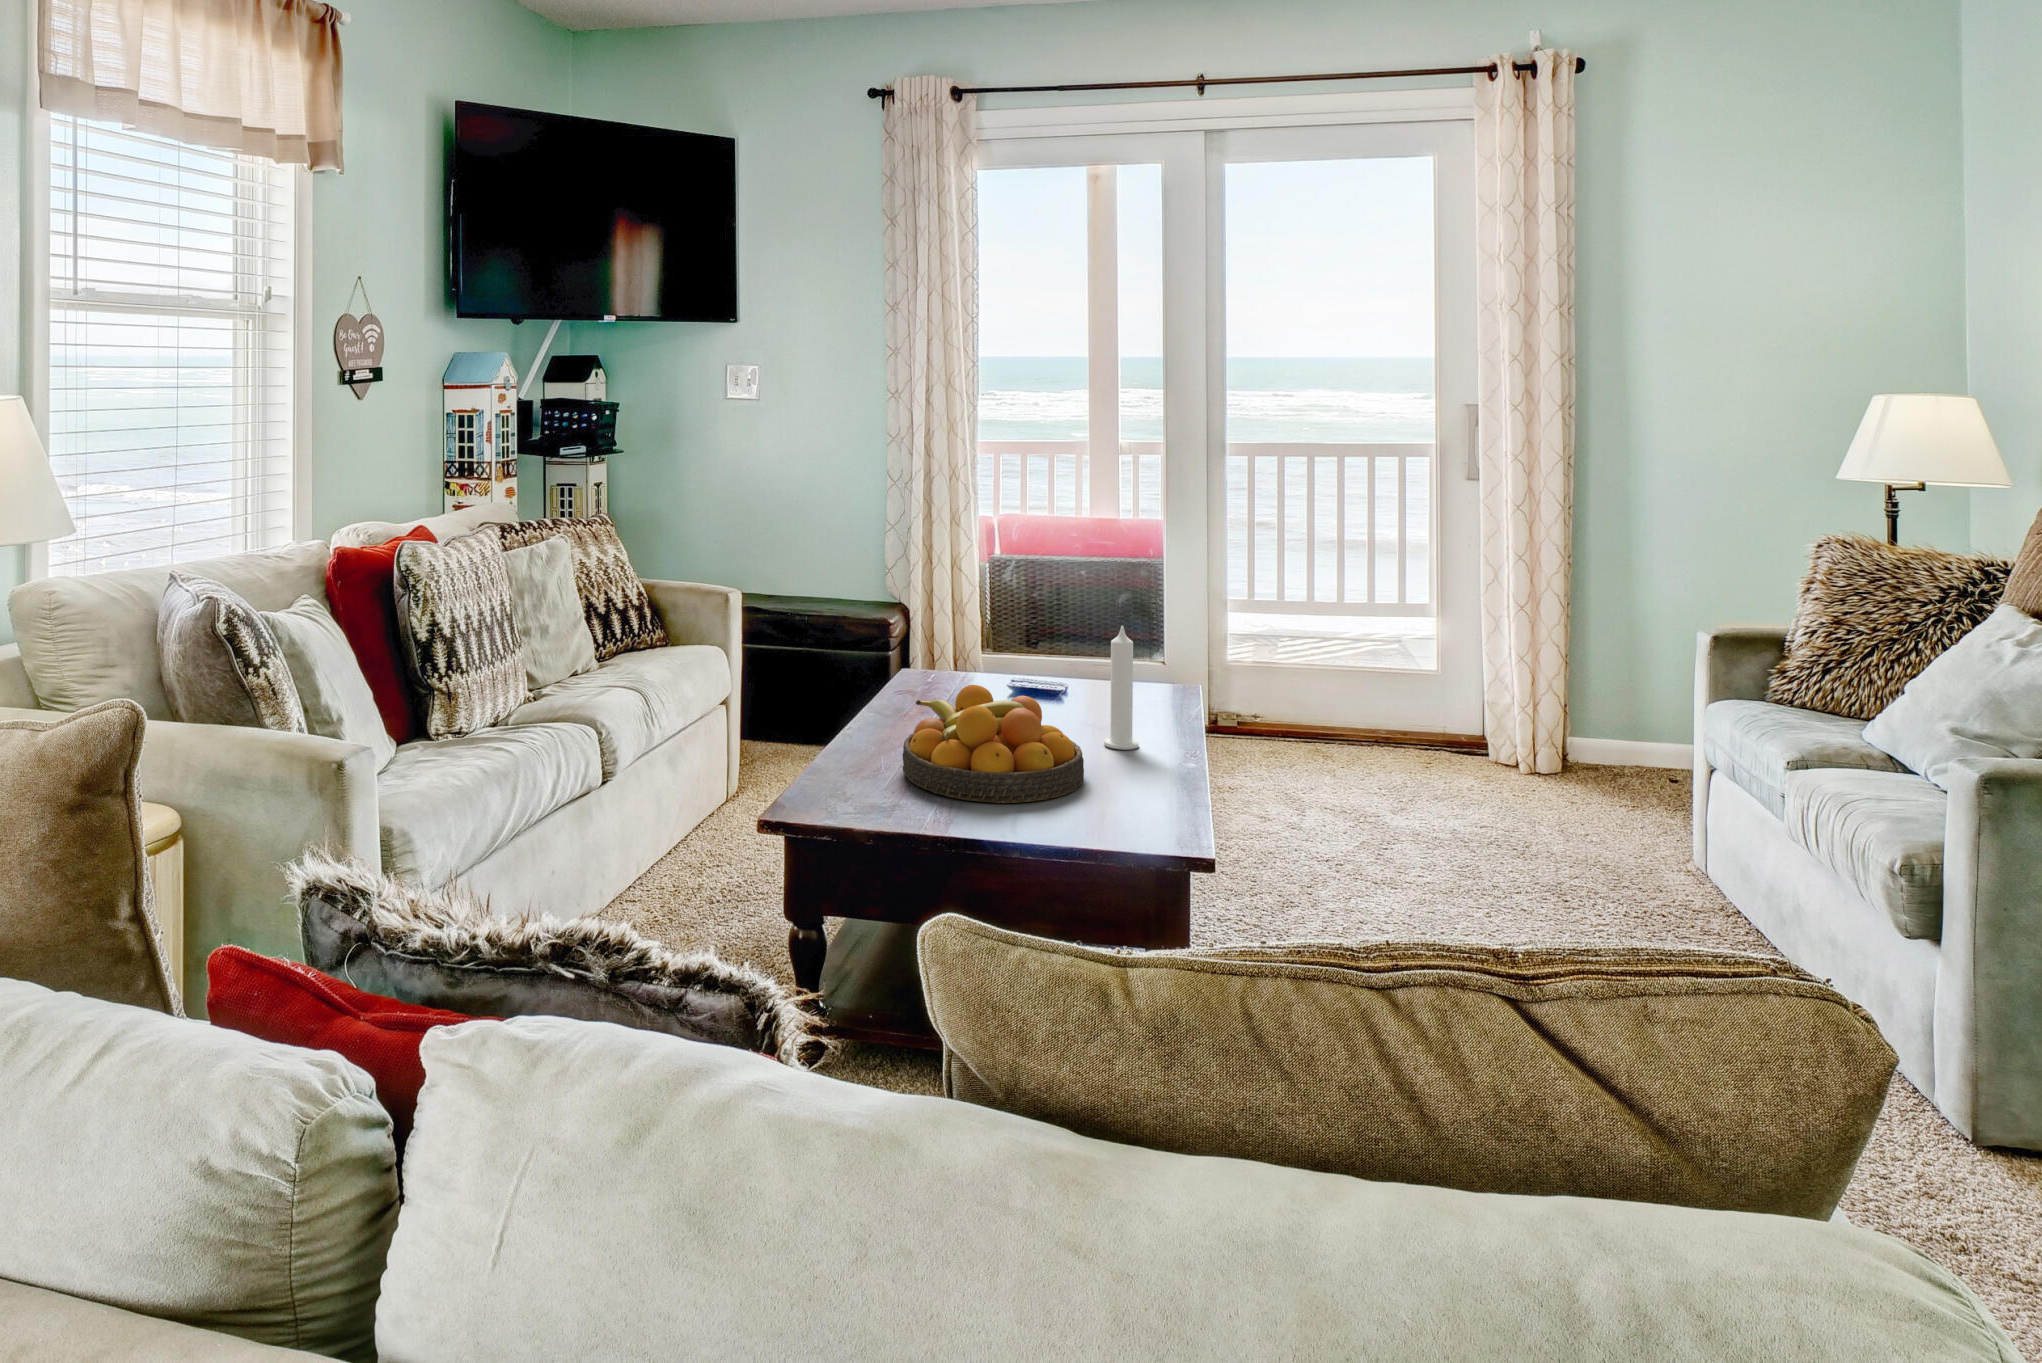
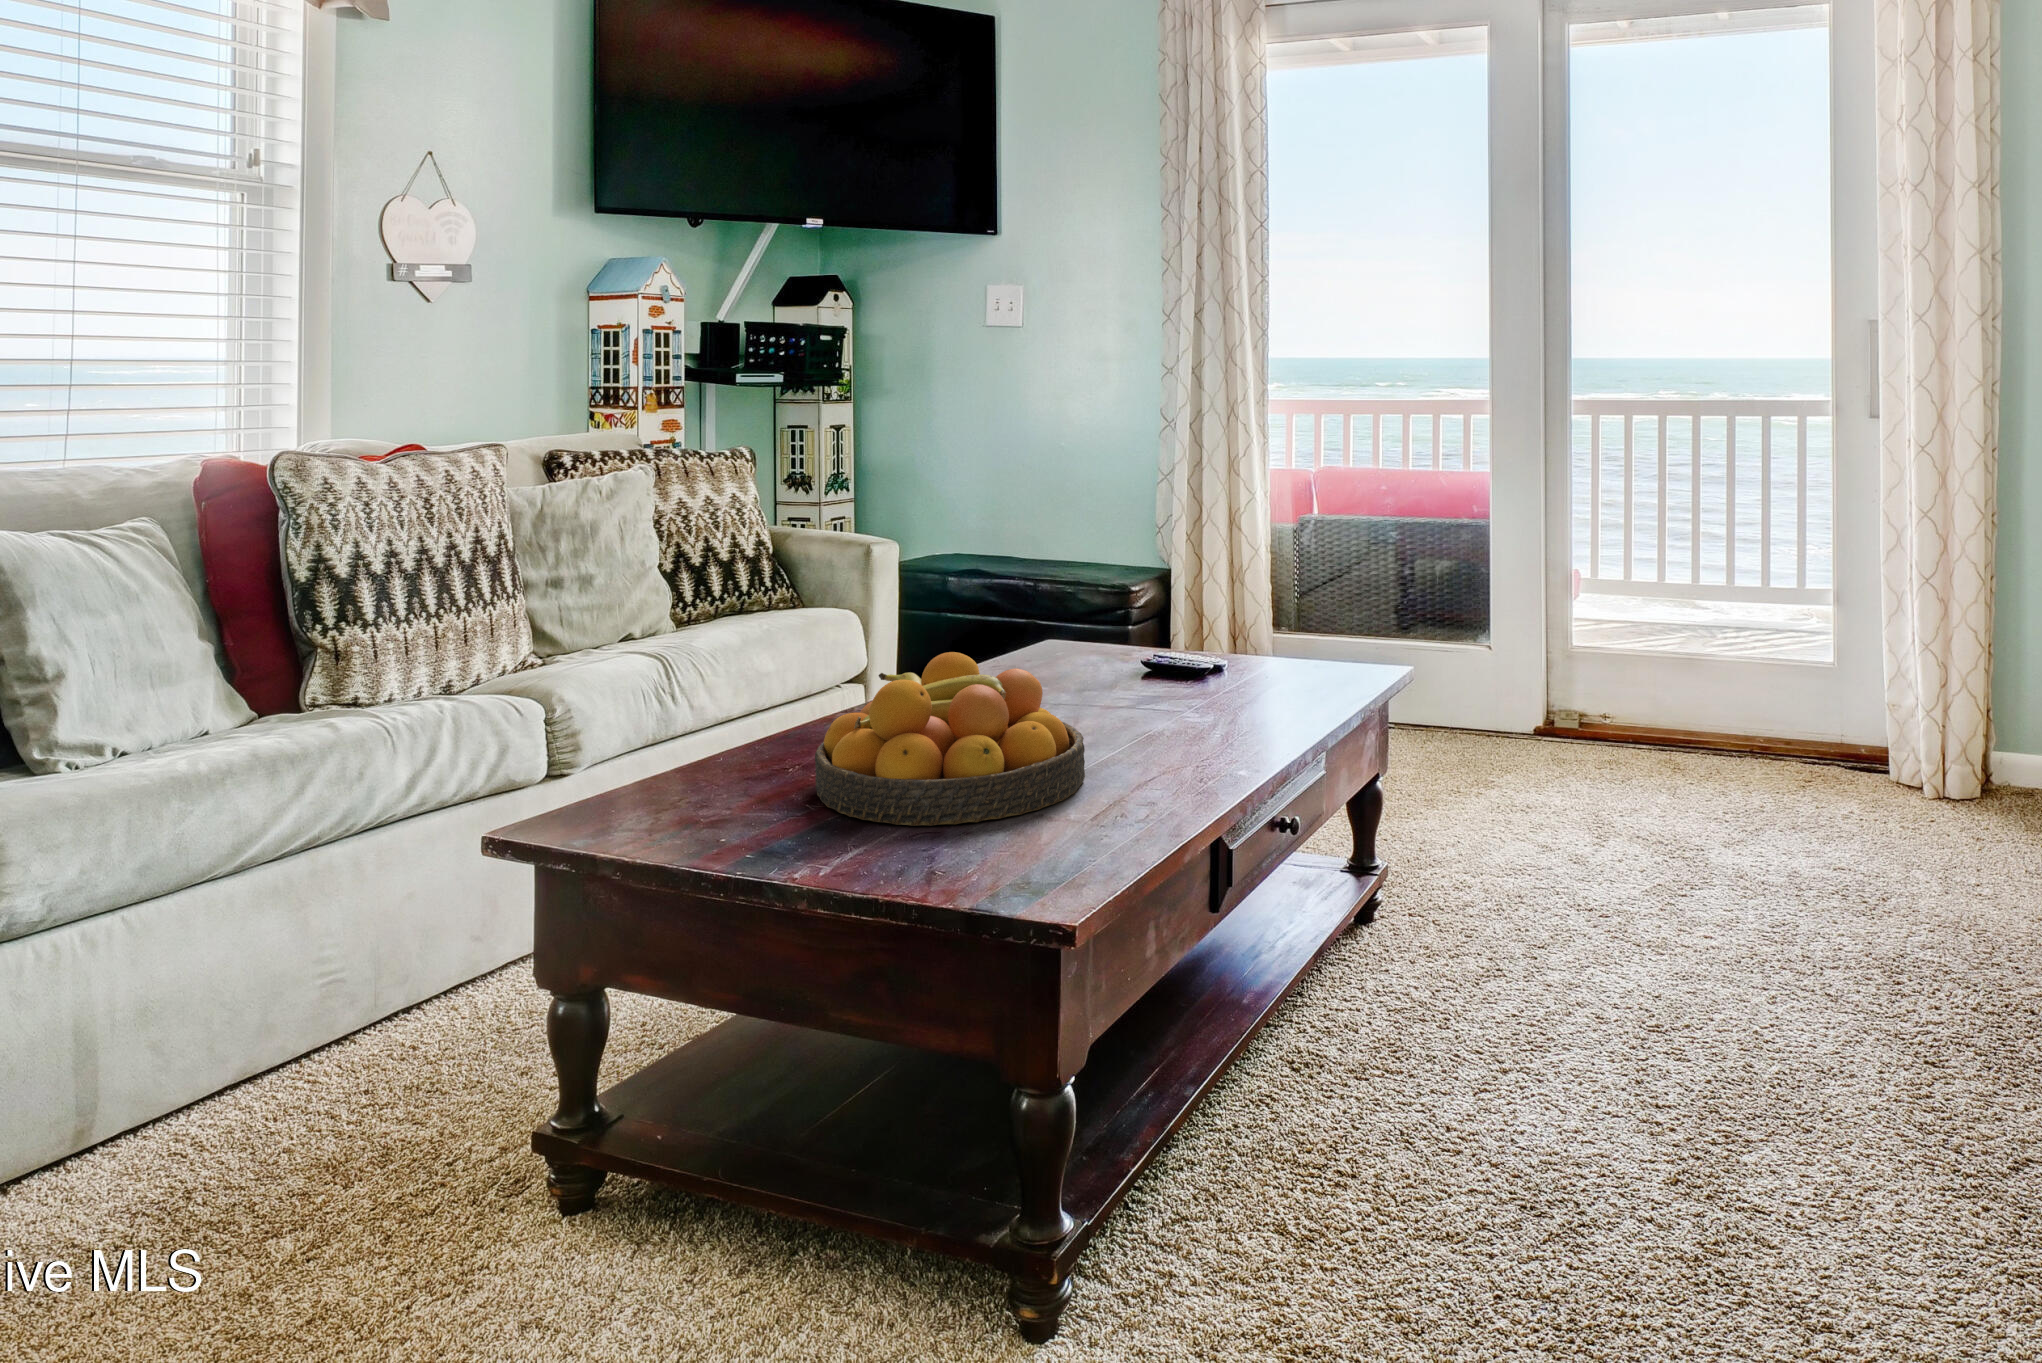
candle: present [1104,626,1139,750] -> none [1171,573,1219,751]

